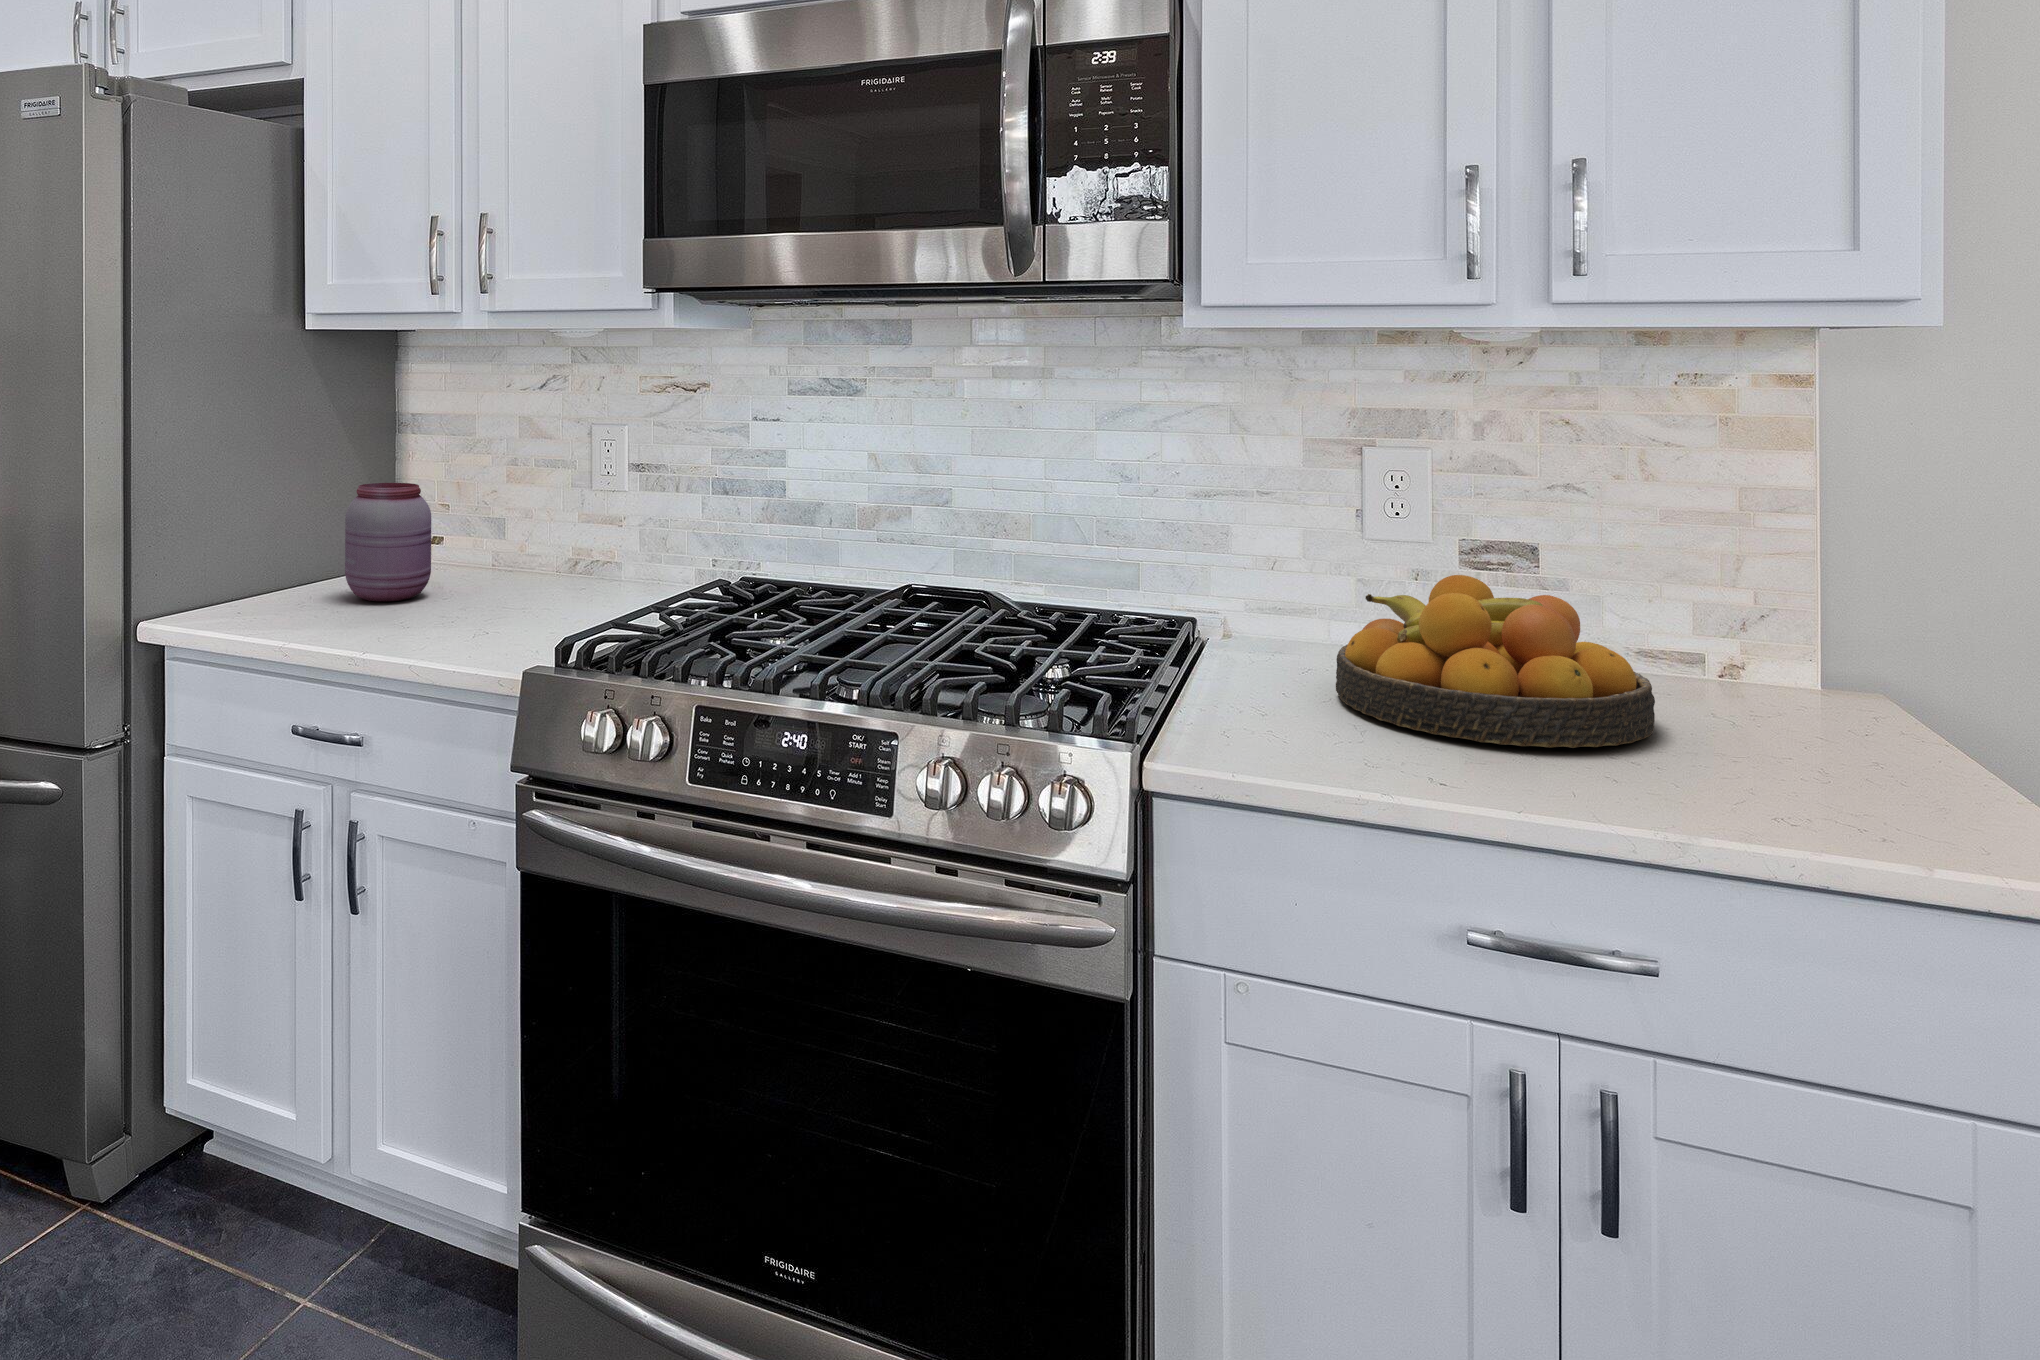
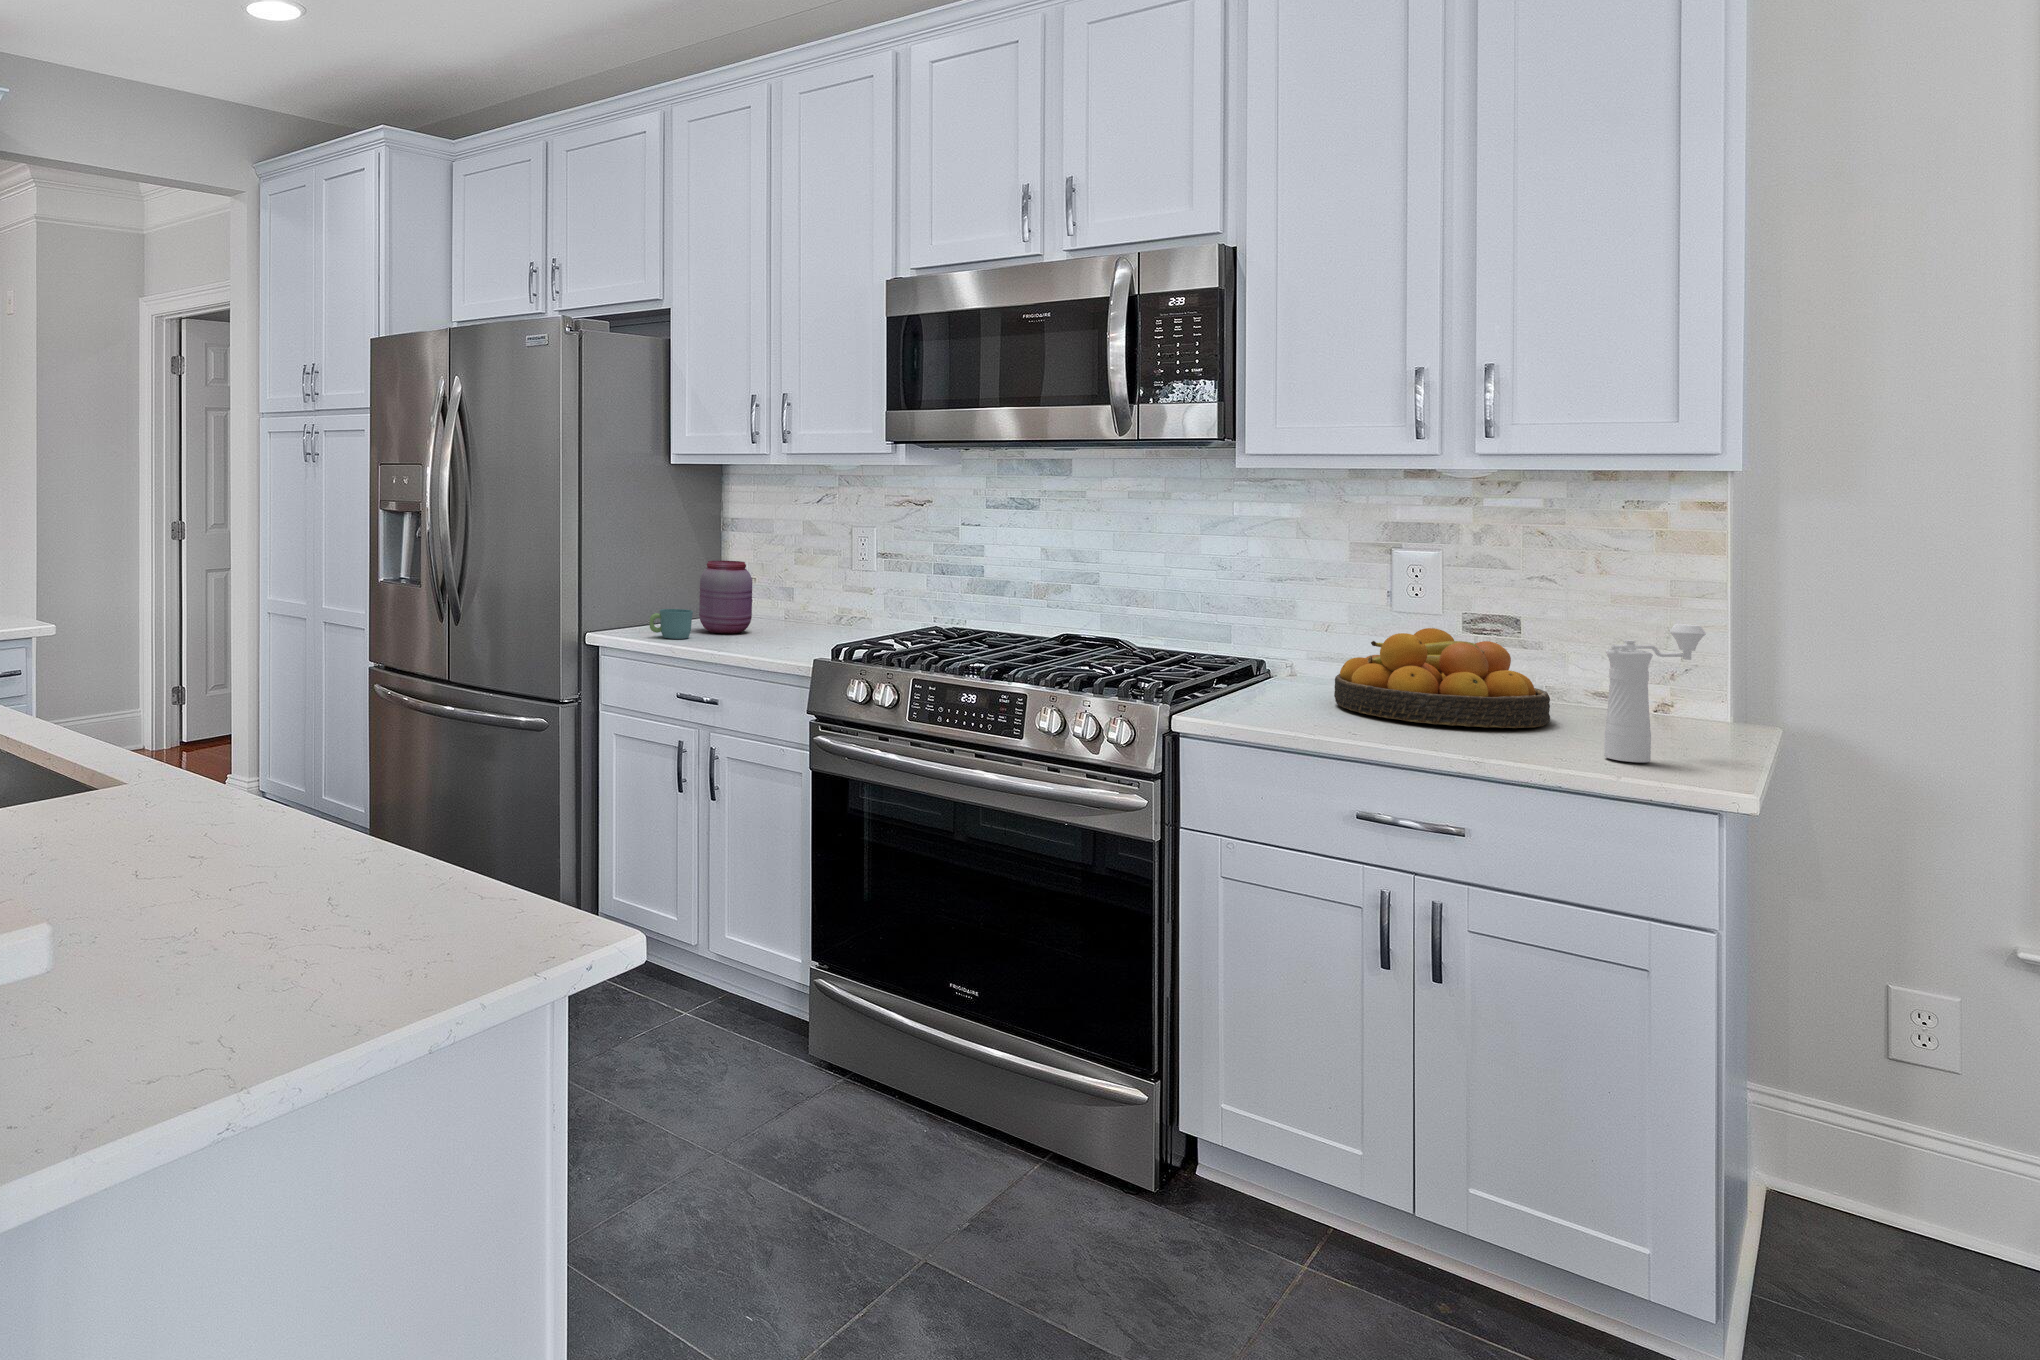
mug: none [253,568,329,620] -> present [649,609,693,639]
pepper mill: none [1828,578,1951,823] -> present [1604,624,1706,763]

